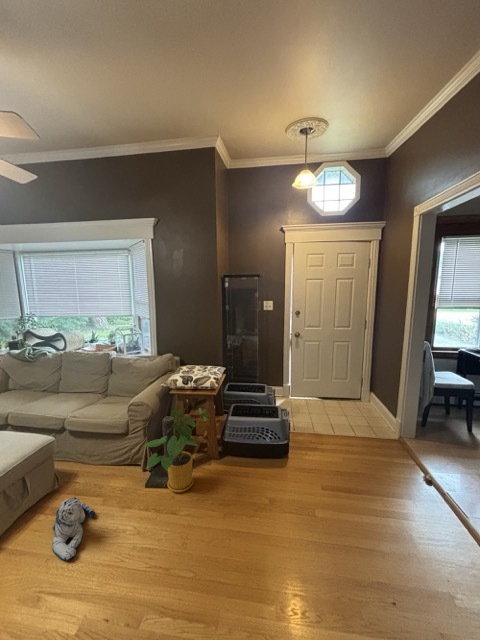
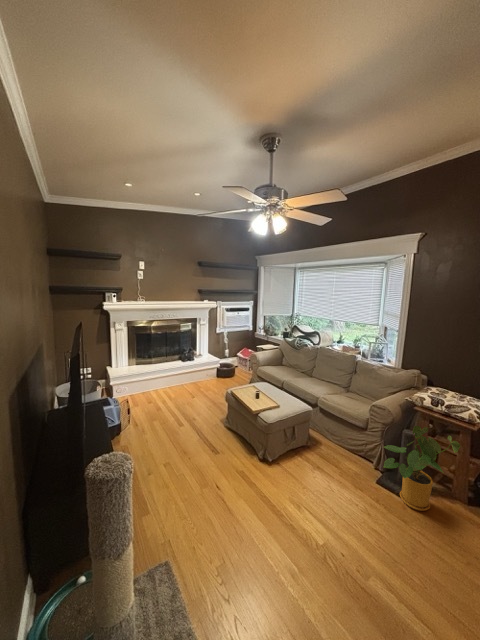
plush toy: present [52,497,94,561] -> none [305,457,334,501]

